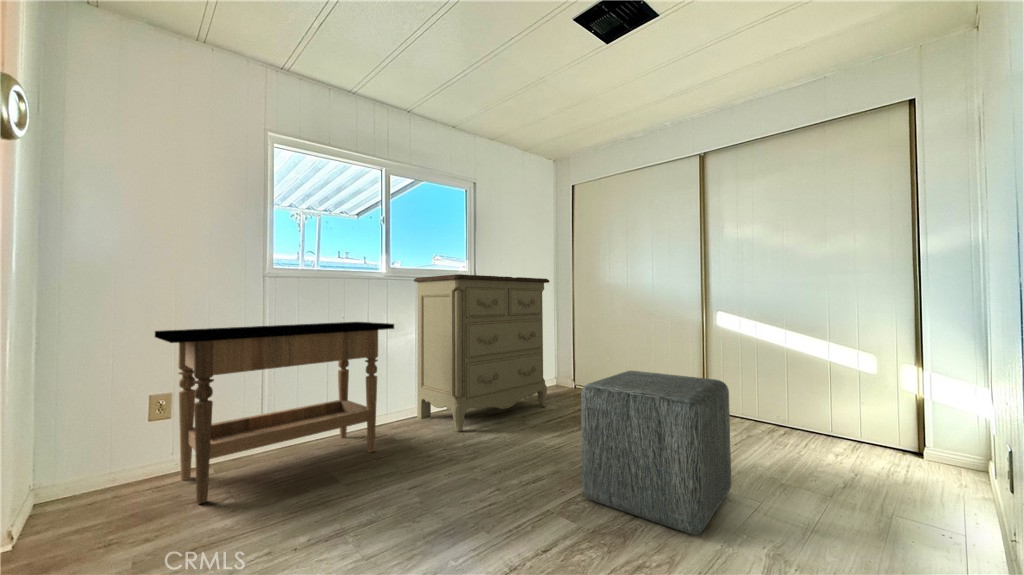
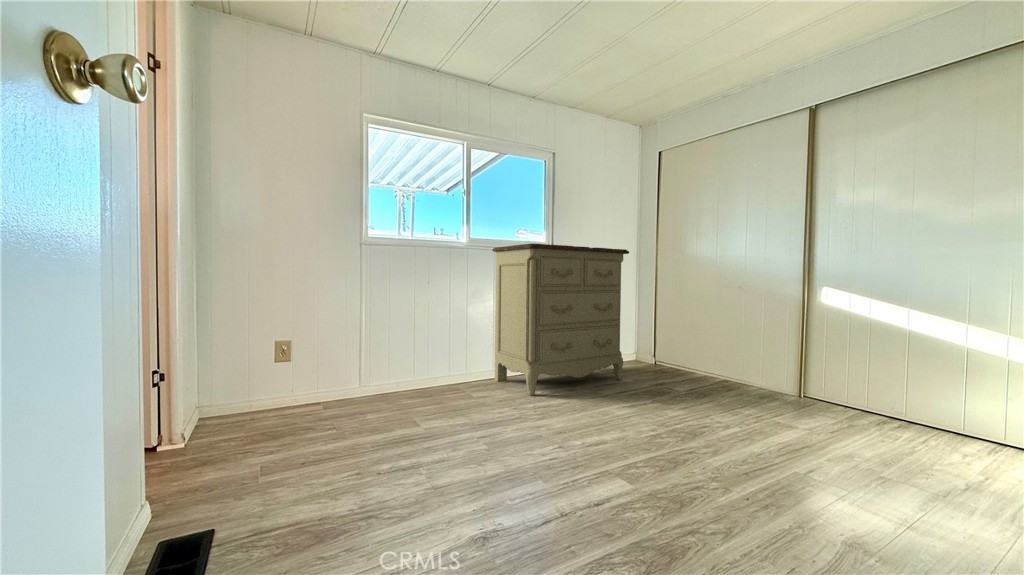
side table: present [155,322,394,504] -> none [277,288,471,431]
ottoman: present [581,371,731,535] -> none [644,343,816,510]

